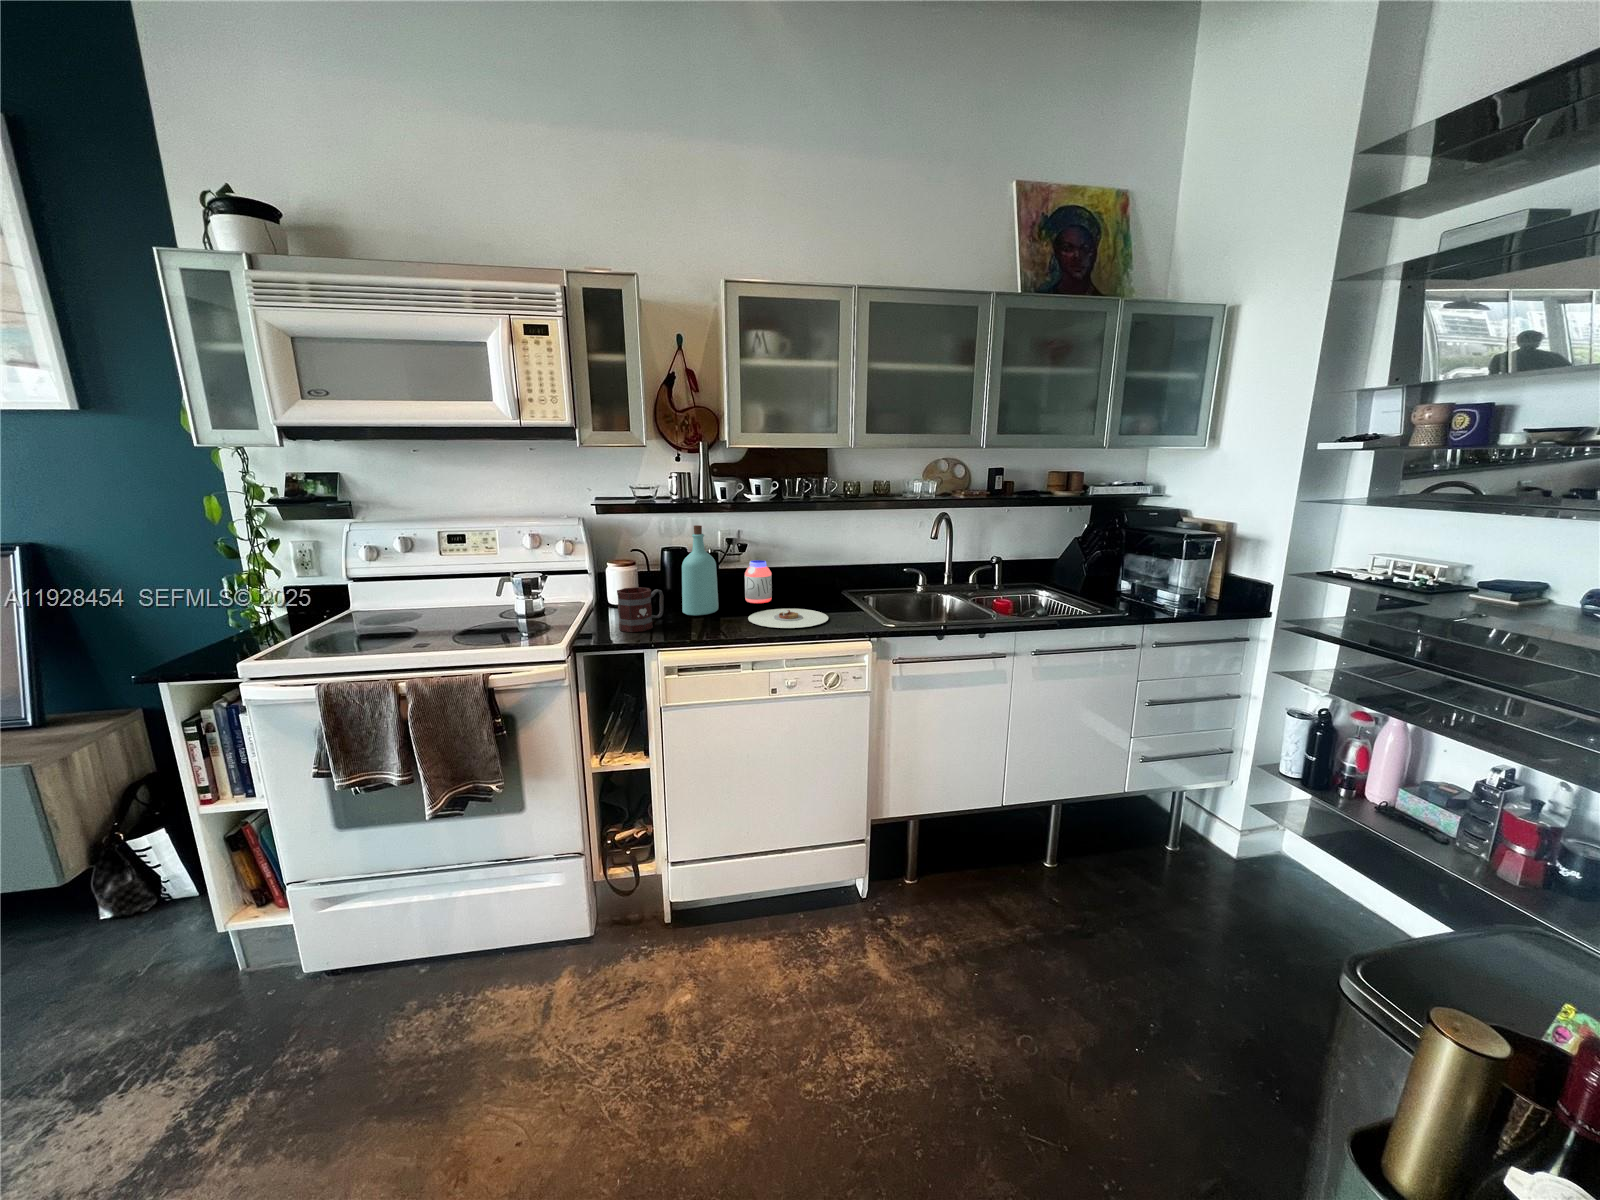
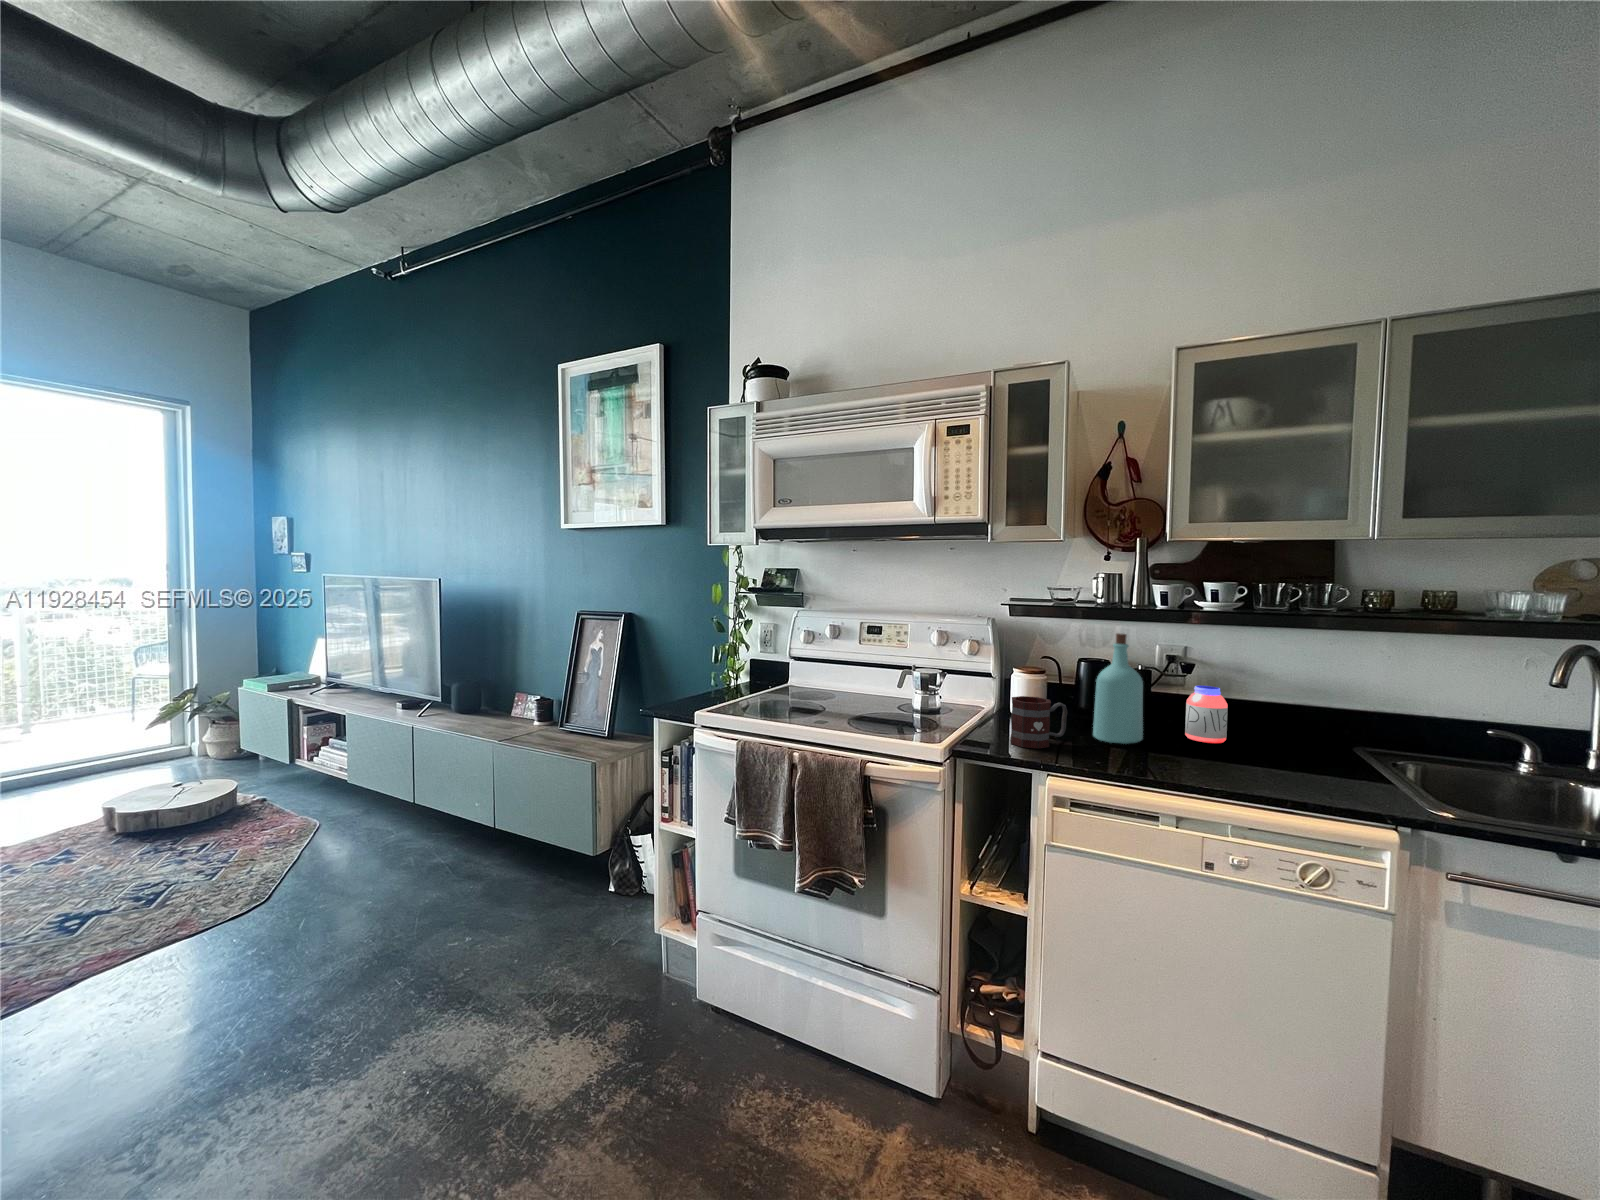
plate: present [748,609,828,628] -> none [1181,753,1318,787]

